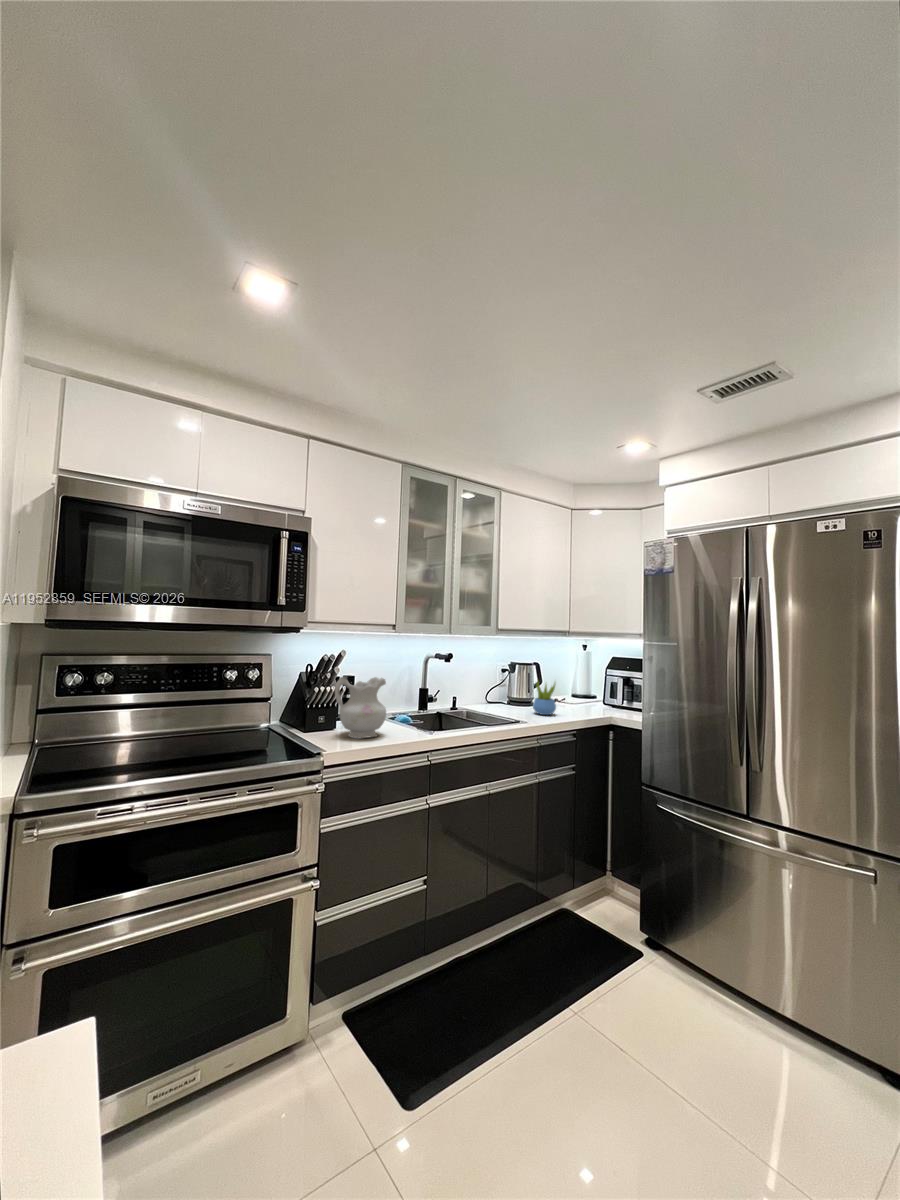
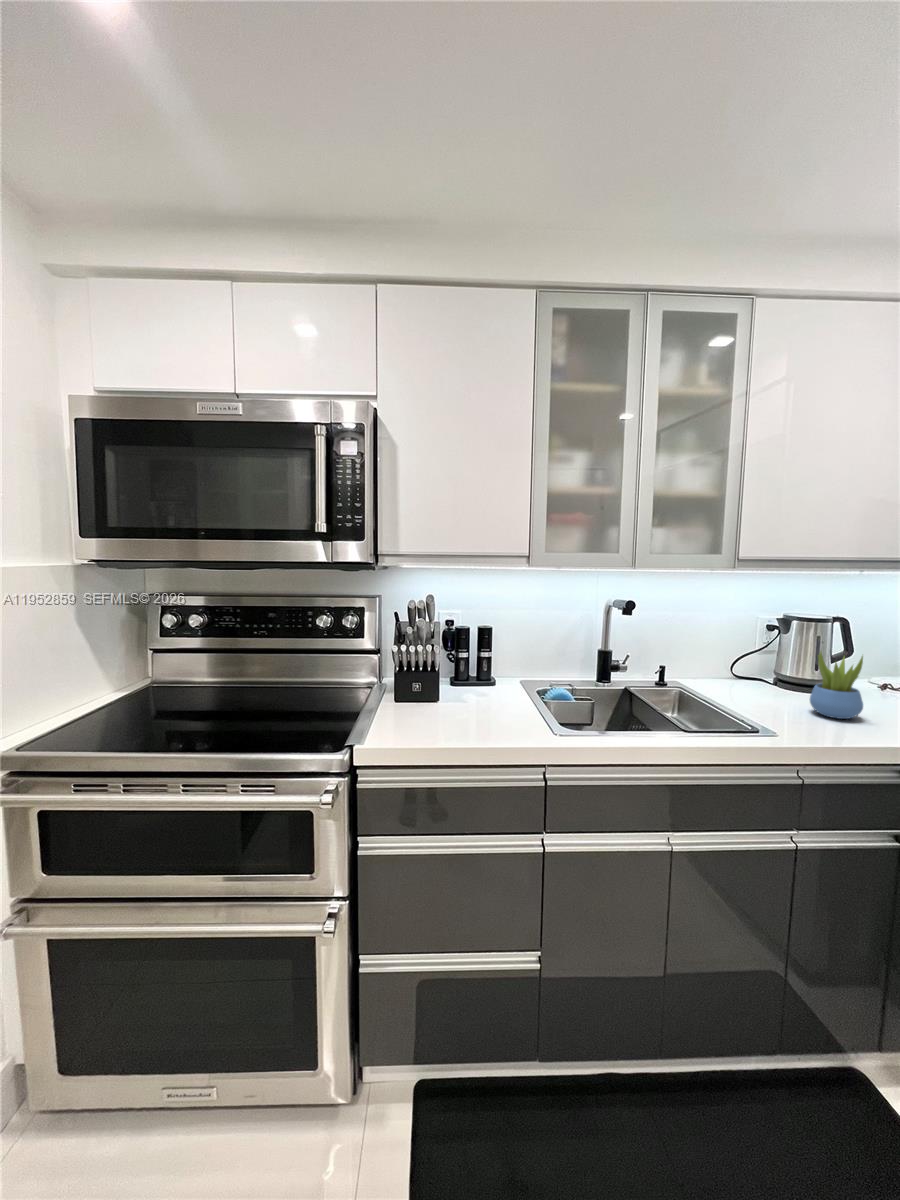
ceramic pitcher: present [335,677,386,738] -> none [415,632,492,724]

